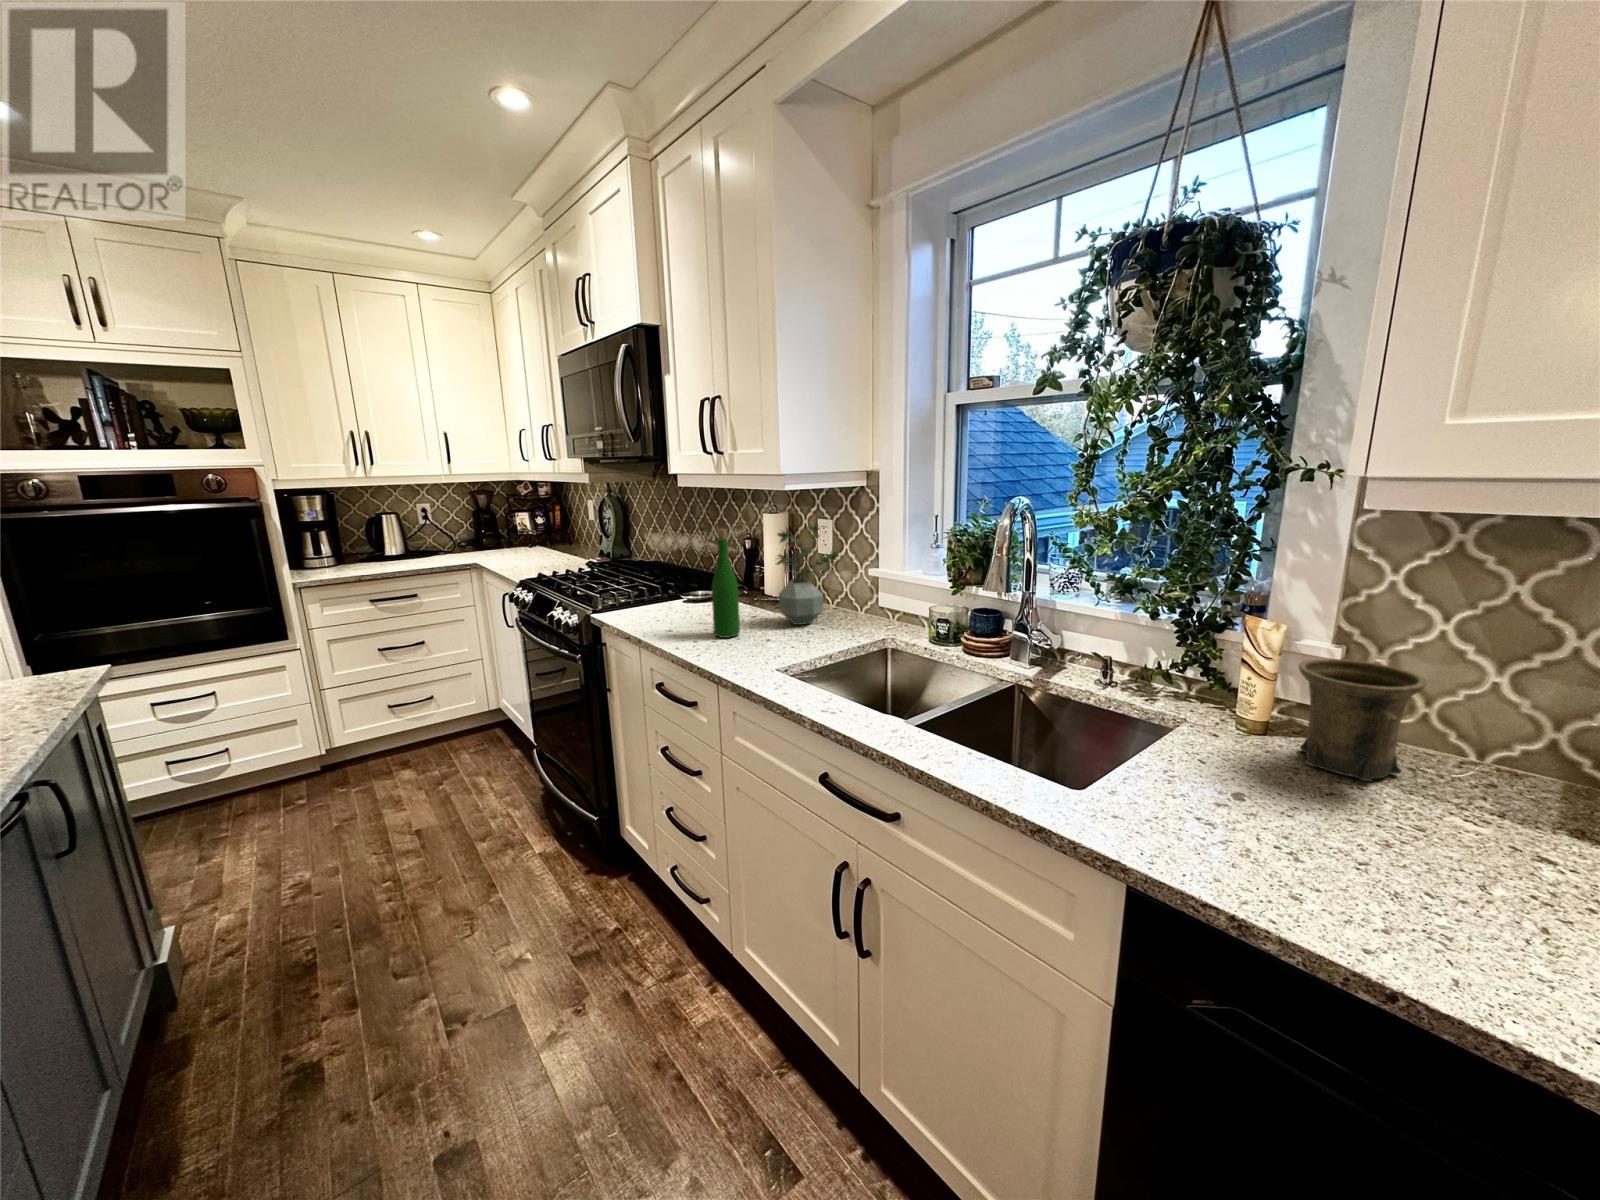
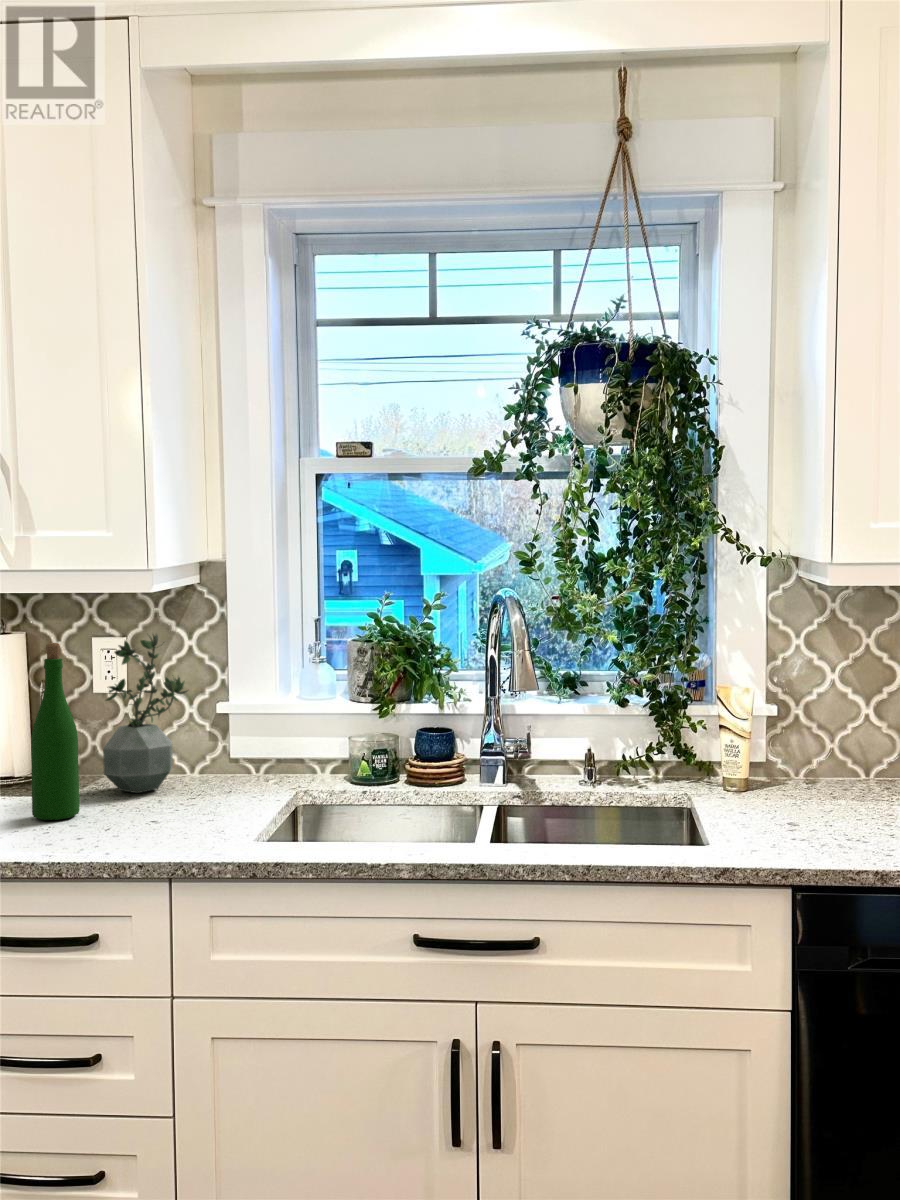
mug: present [1298,659,1427,781] -> none [769,710,854,800]

